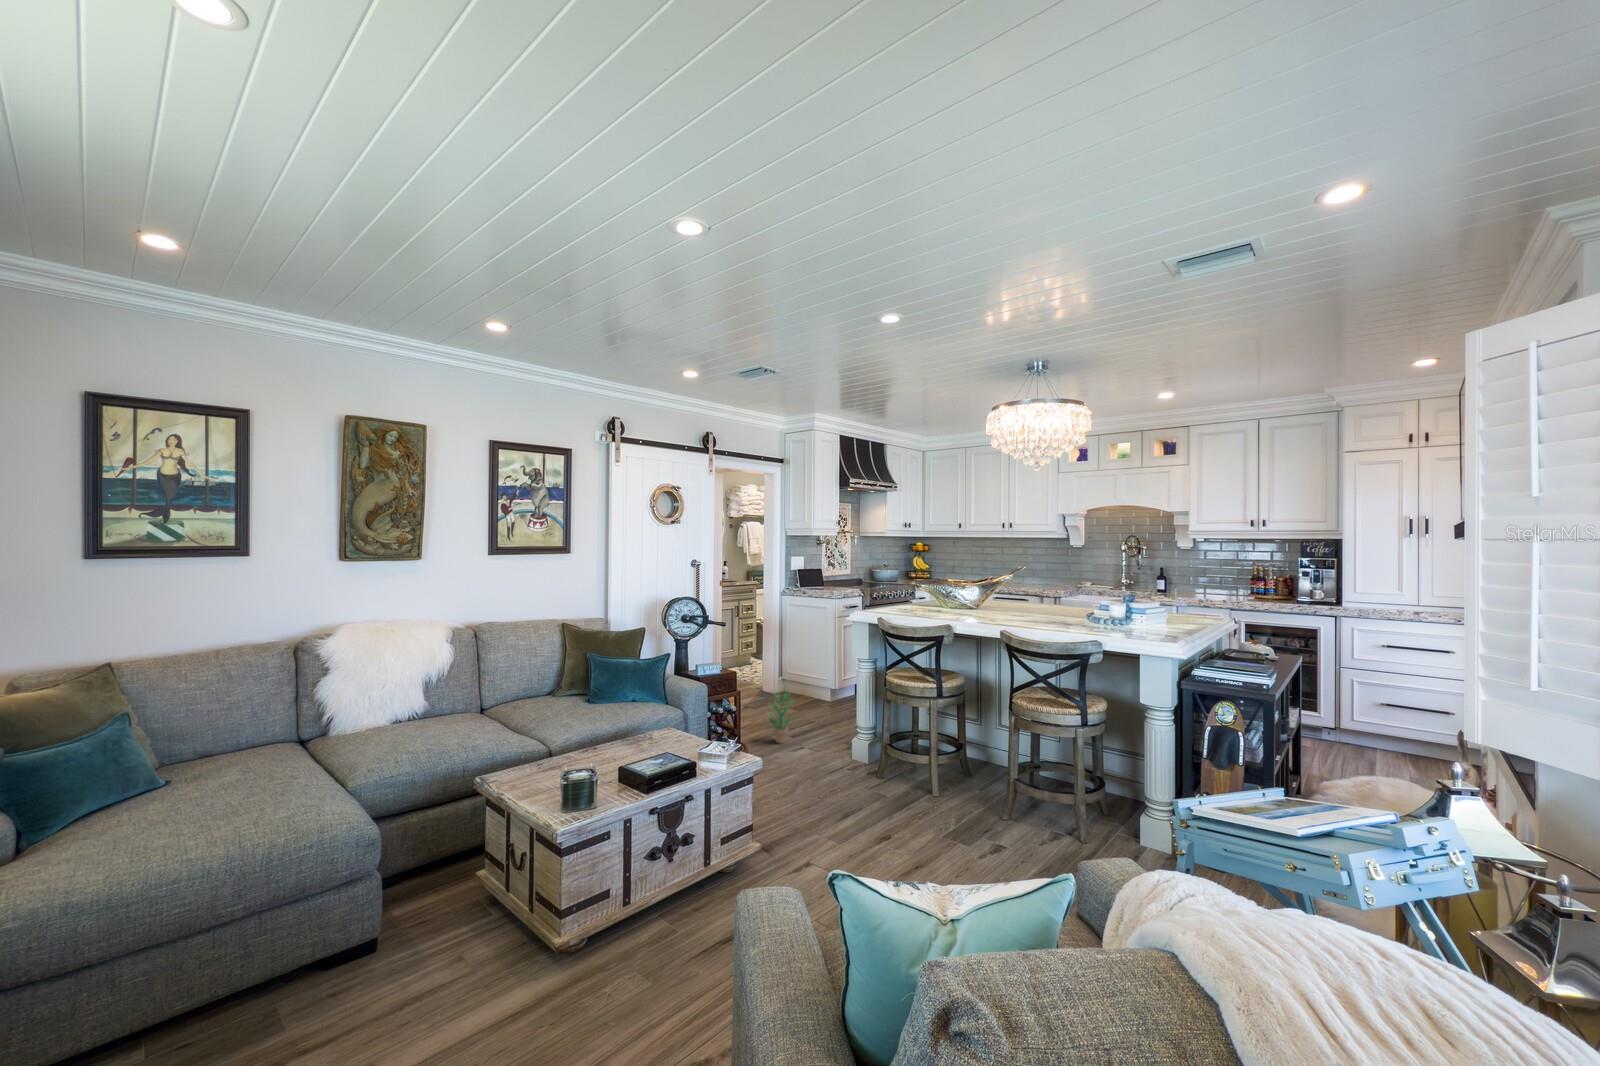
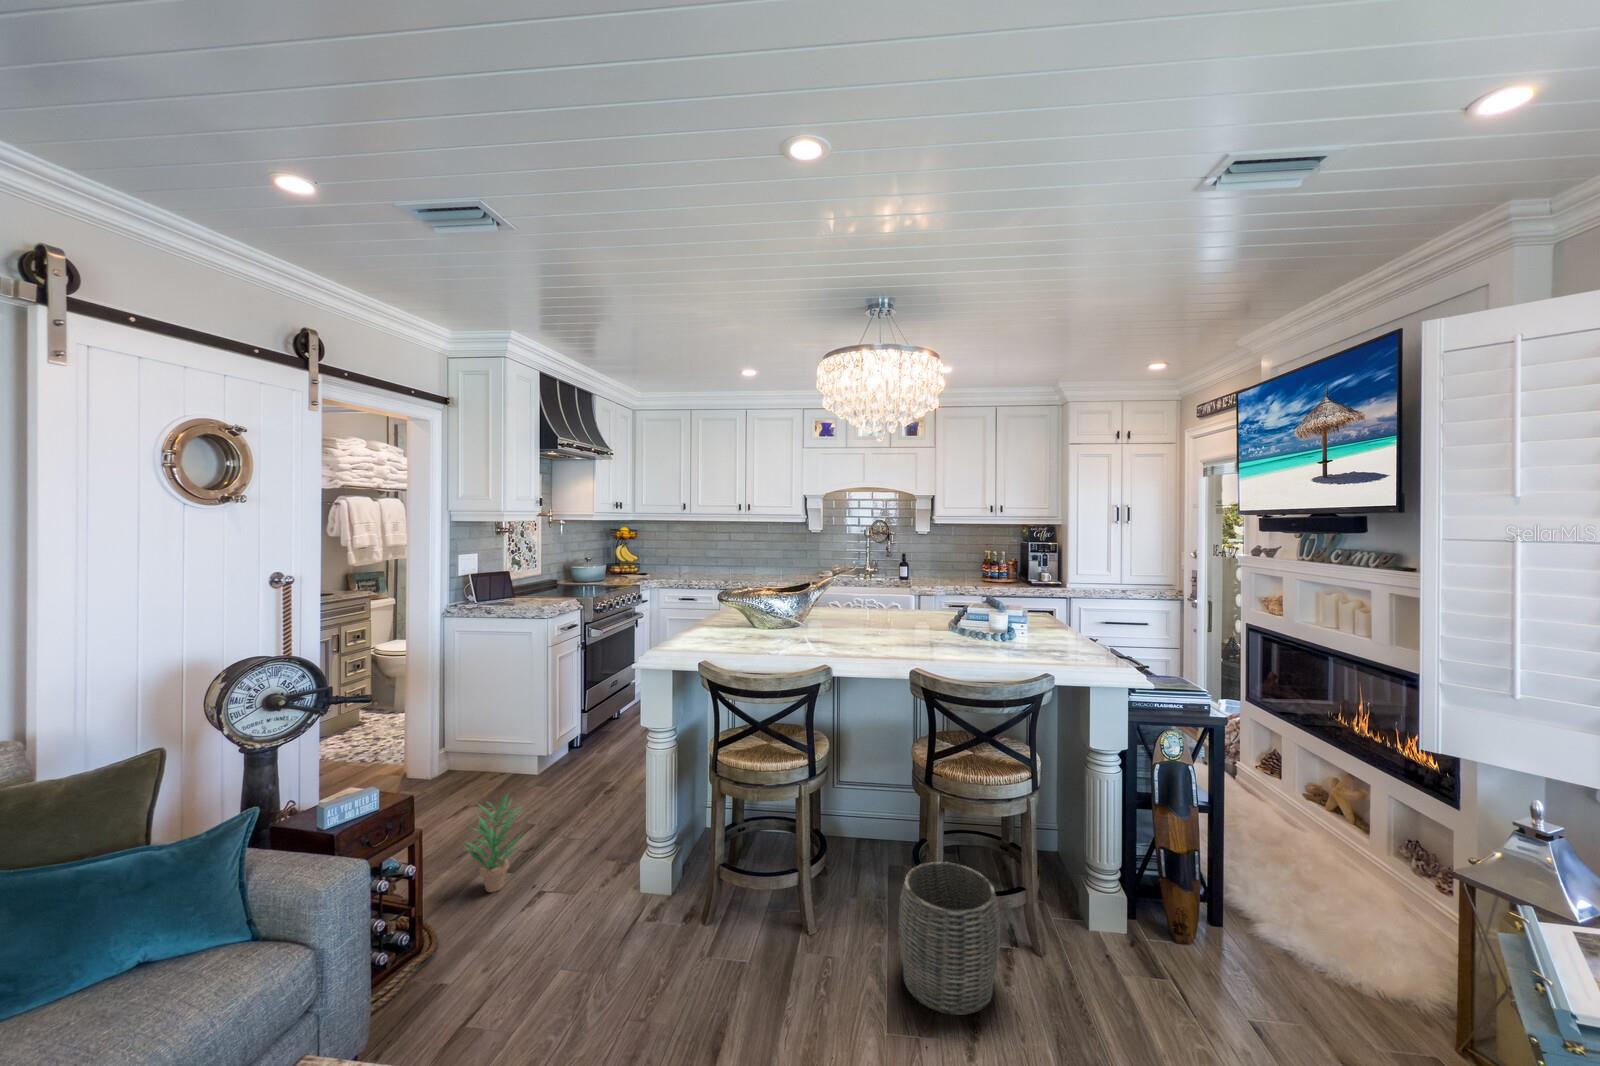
woven basket: none [972,760,1041,850] -> present [899,862,1000,1015]

